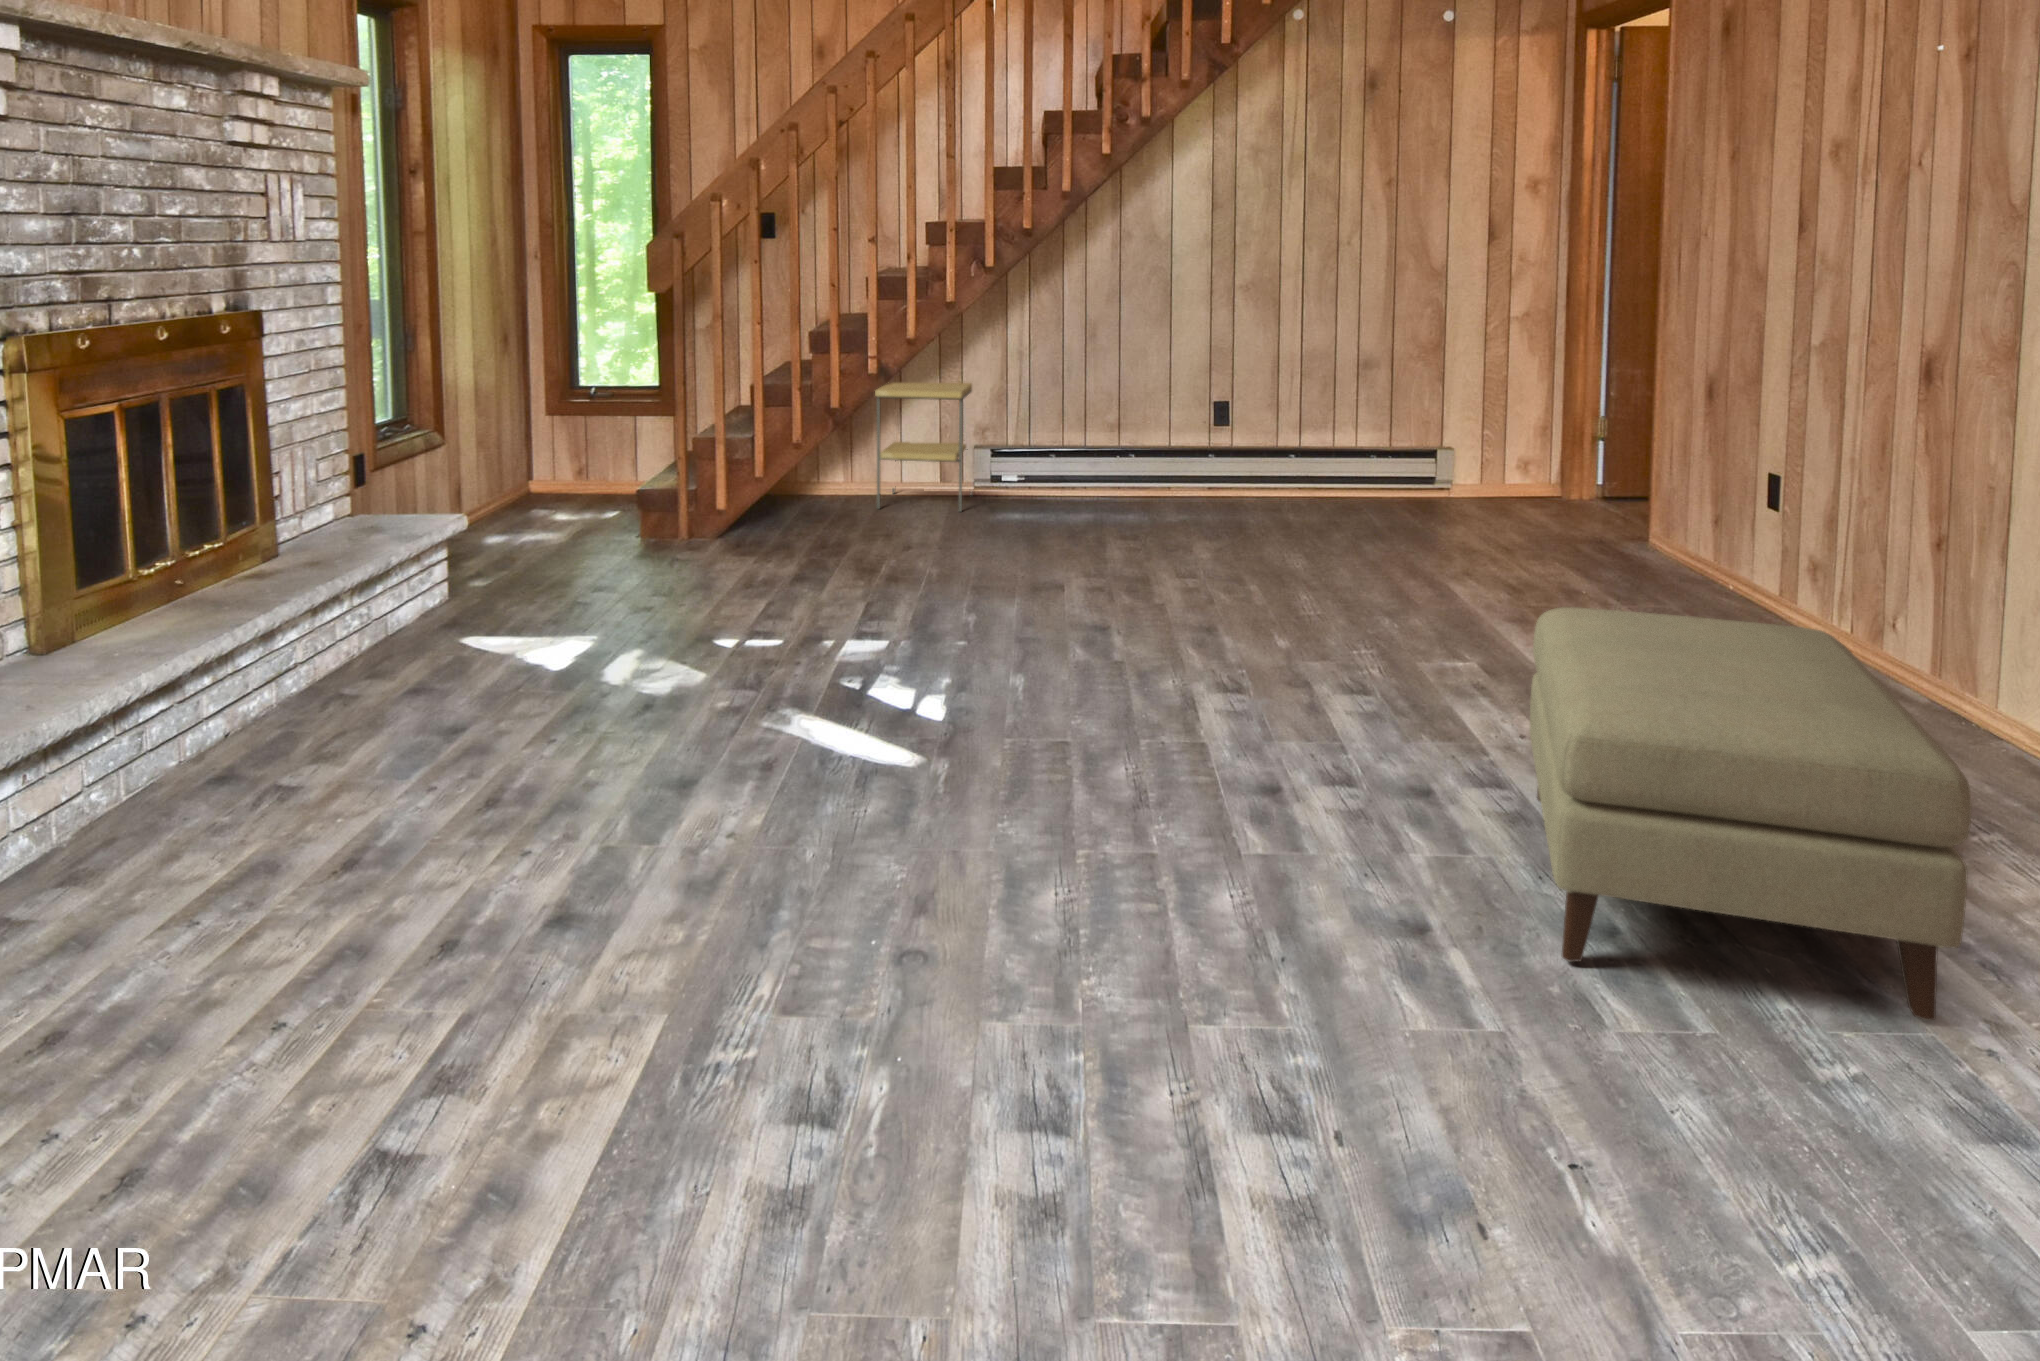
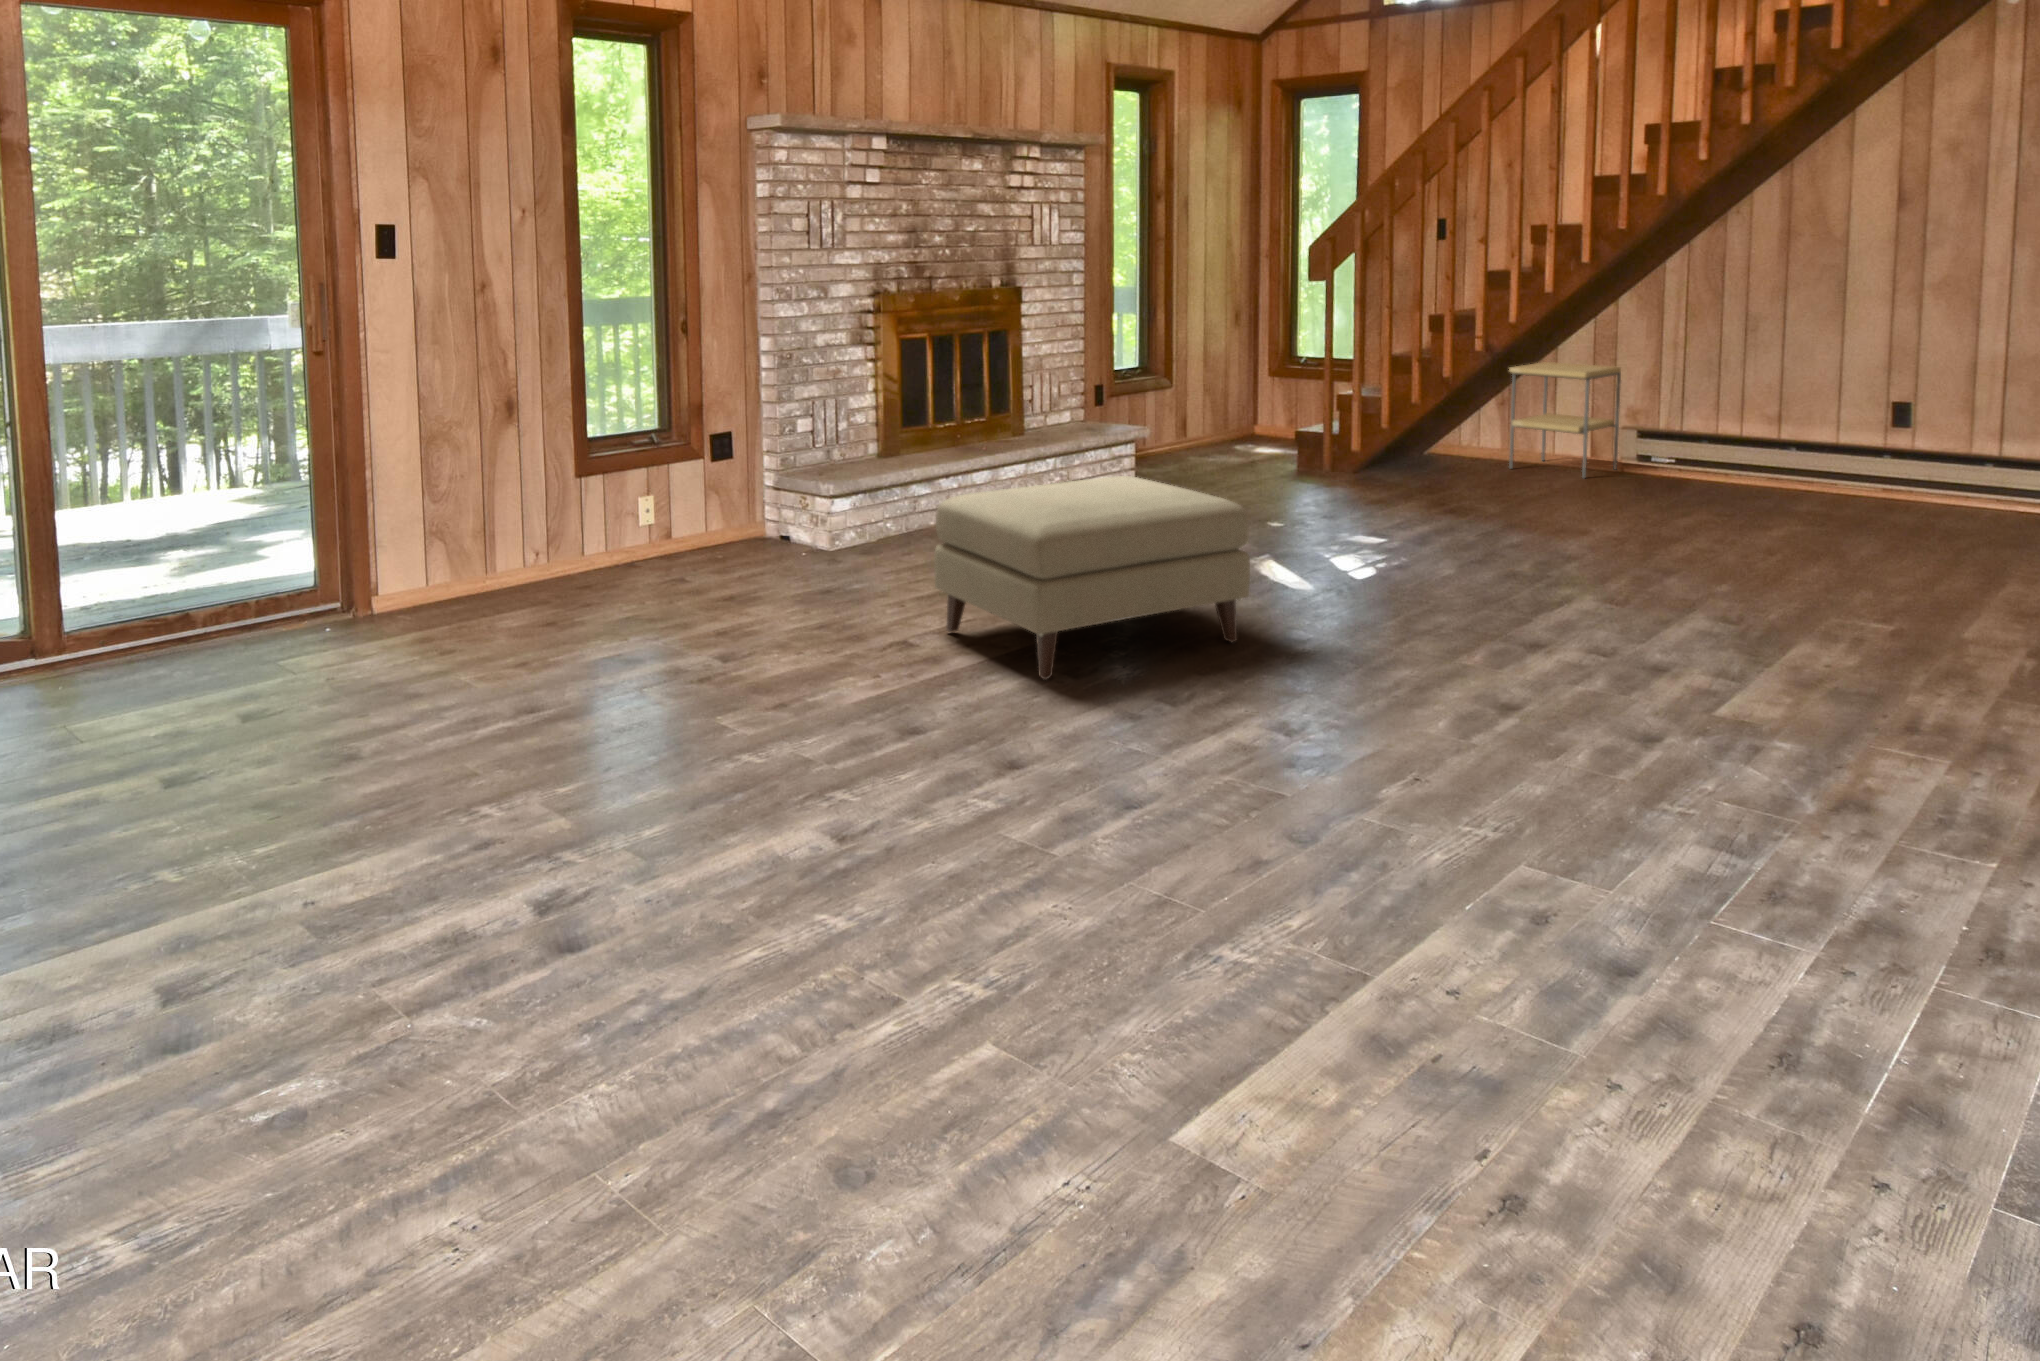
ottoman: present [1530,607,1972,1021] -> present [934,476,1250,679]

